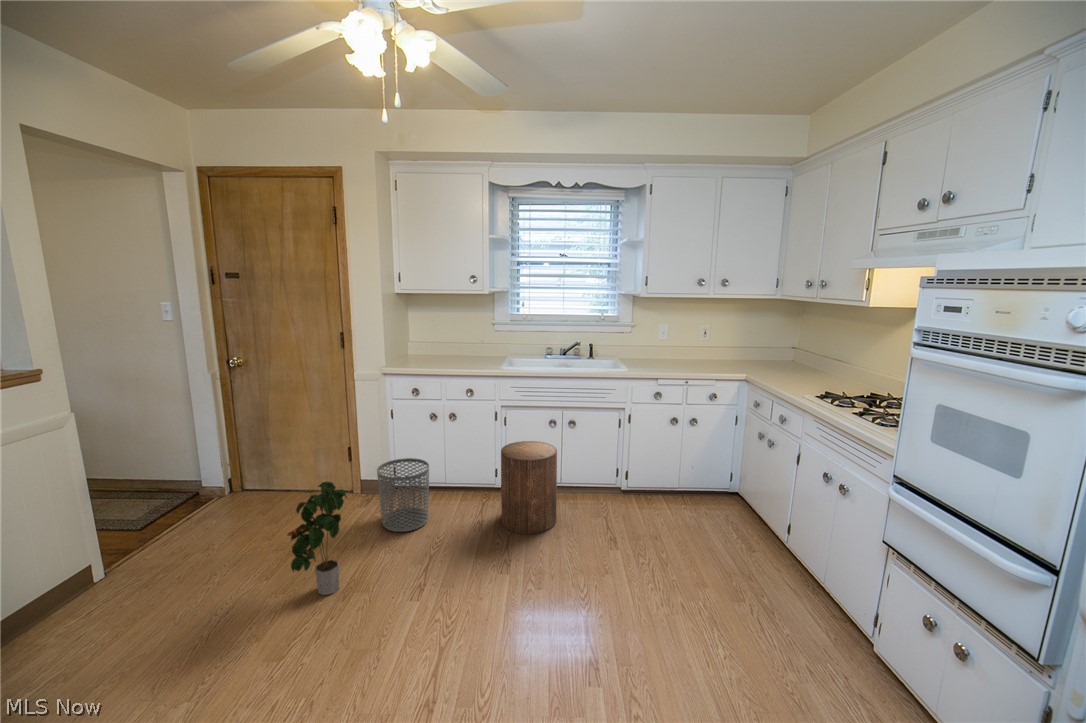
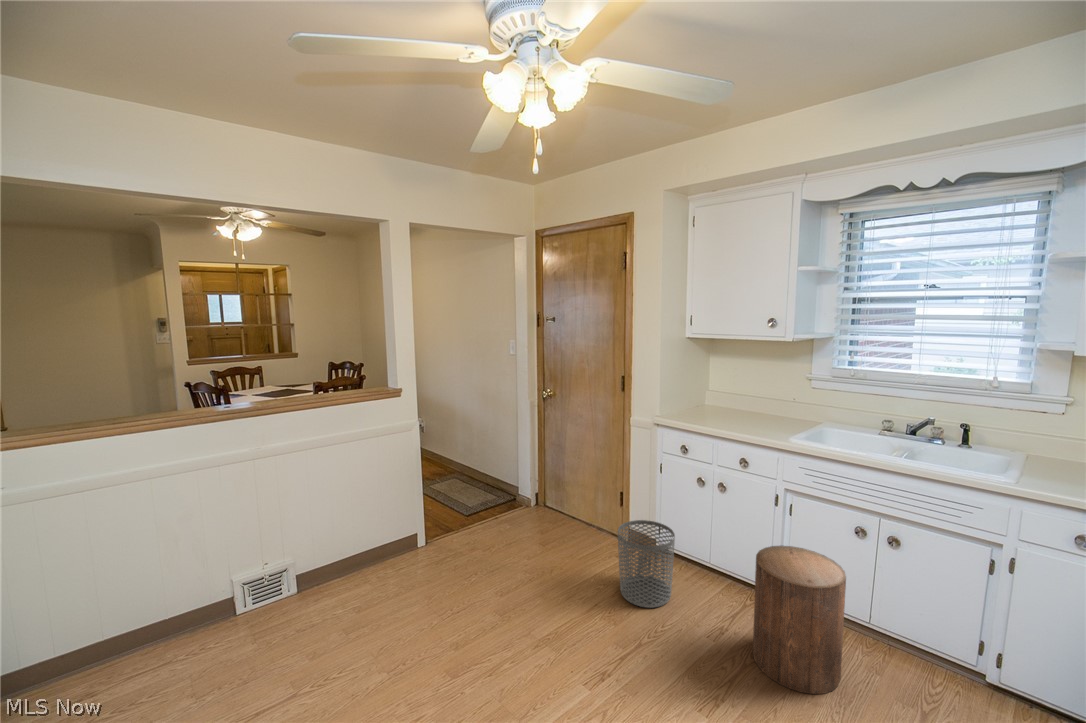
potted plant: present [288,482,347,595] -> none [484,526,565,642]

